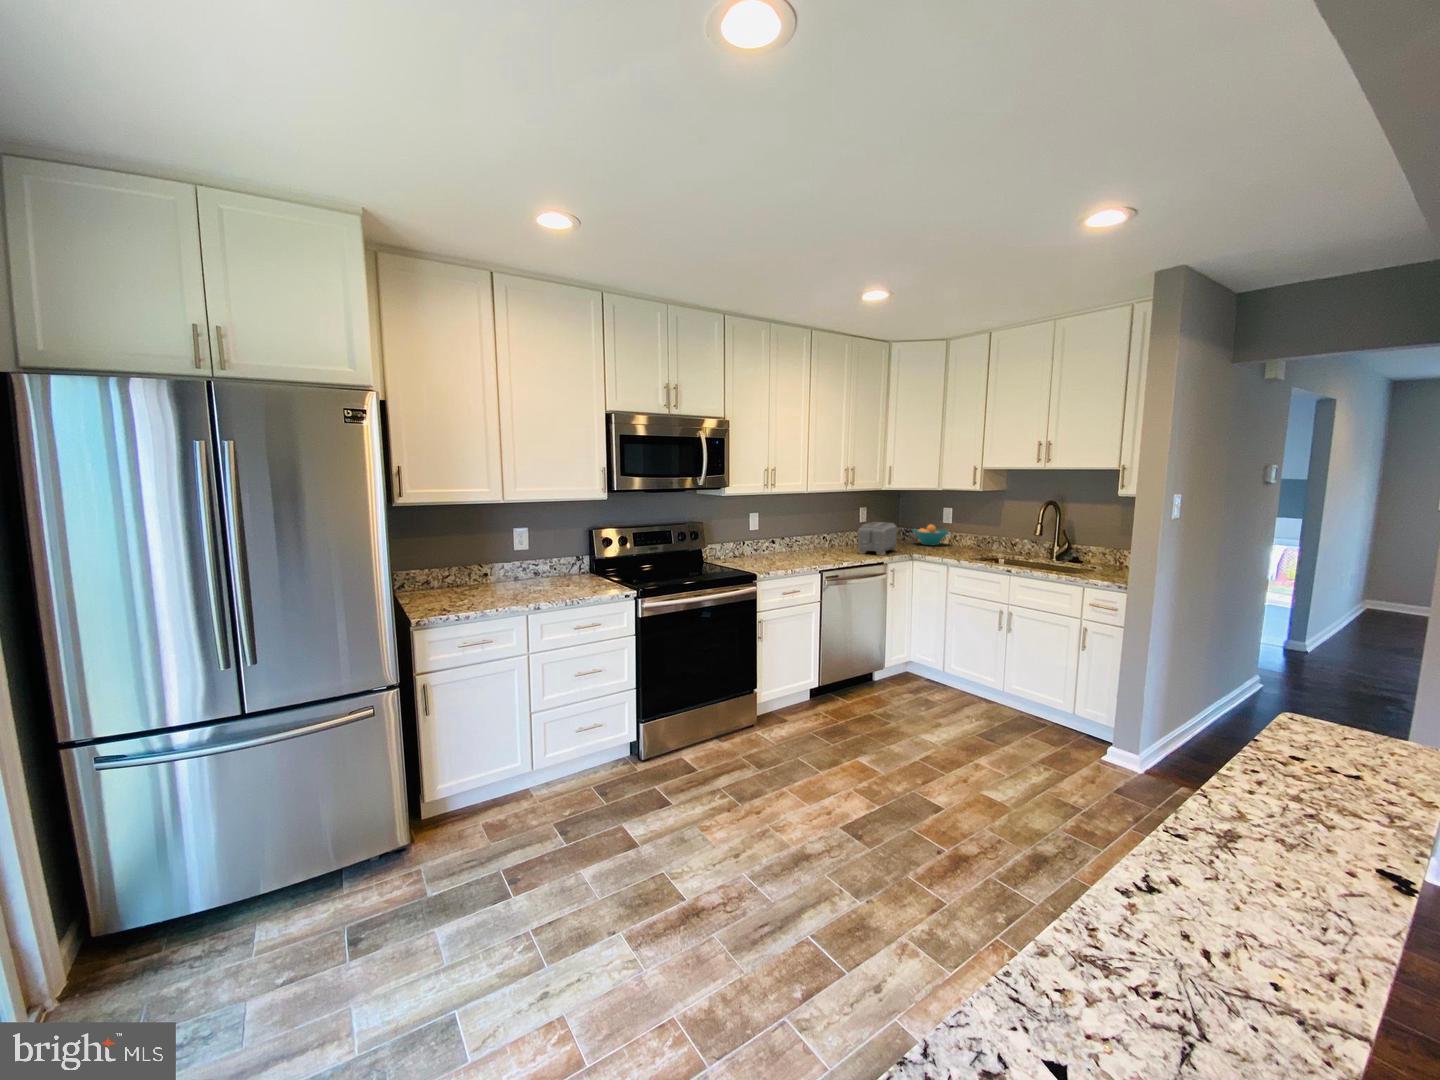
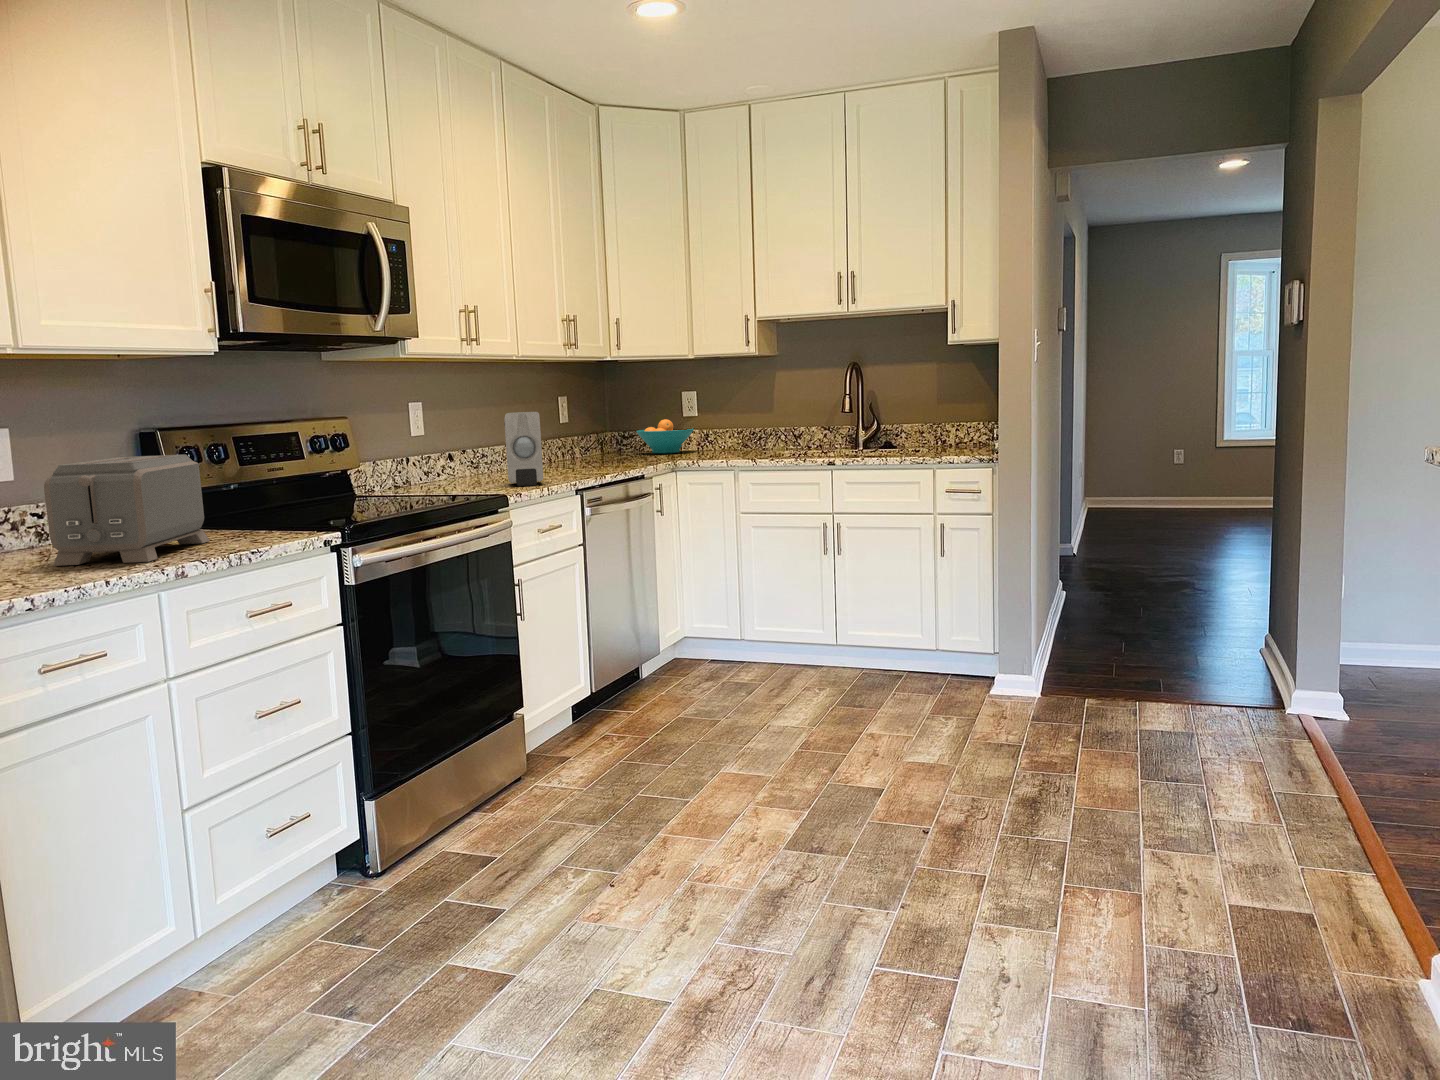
toaster: present [858,522,897,555] -> present [44,455,210,566]
soap dispenser: none [780,526,805,567] -> present [504,412,543,486]

